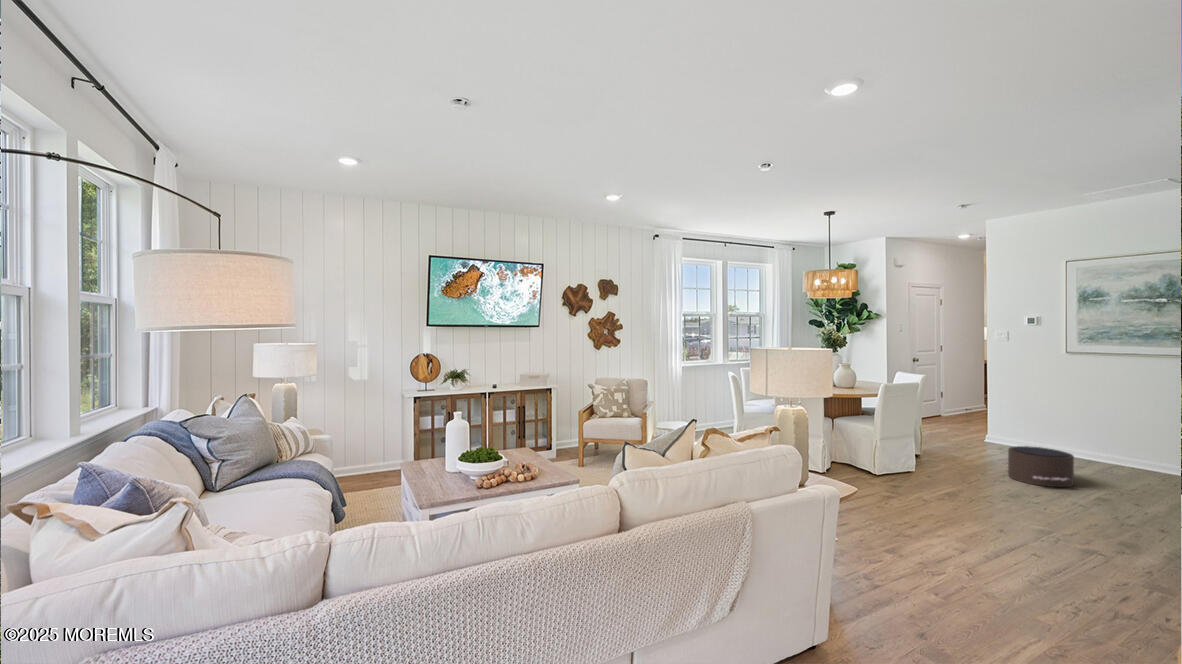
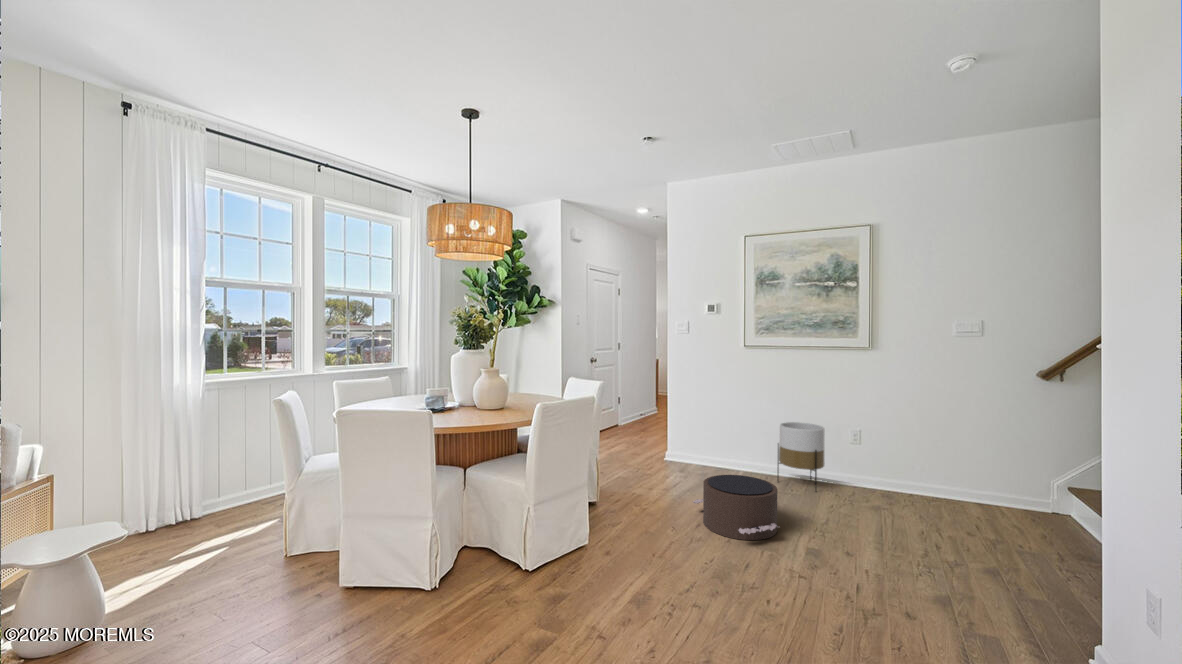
planter: none [1099,418,1150,475] -> present [777,422,825,491]

